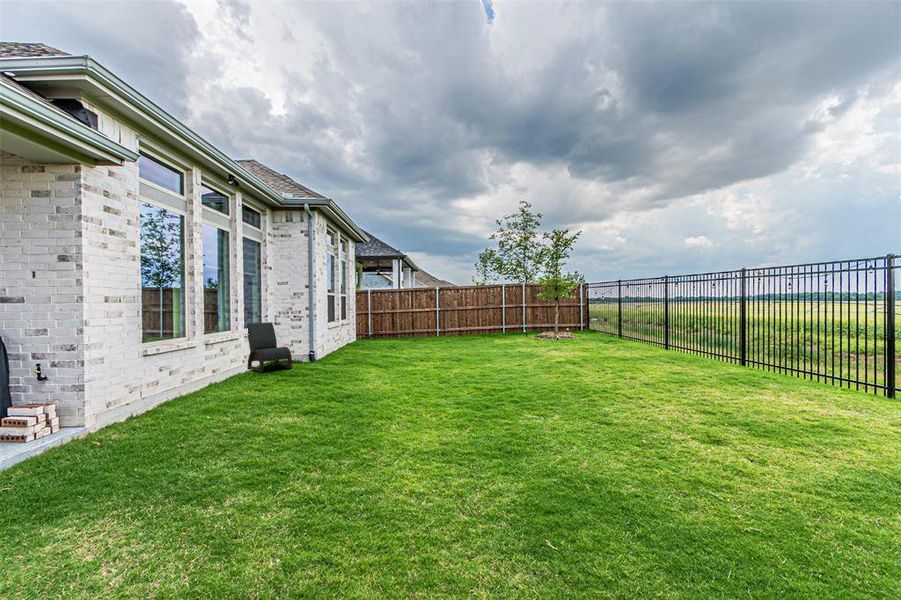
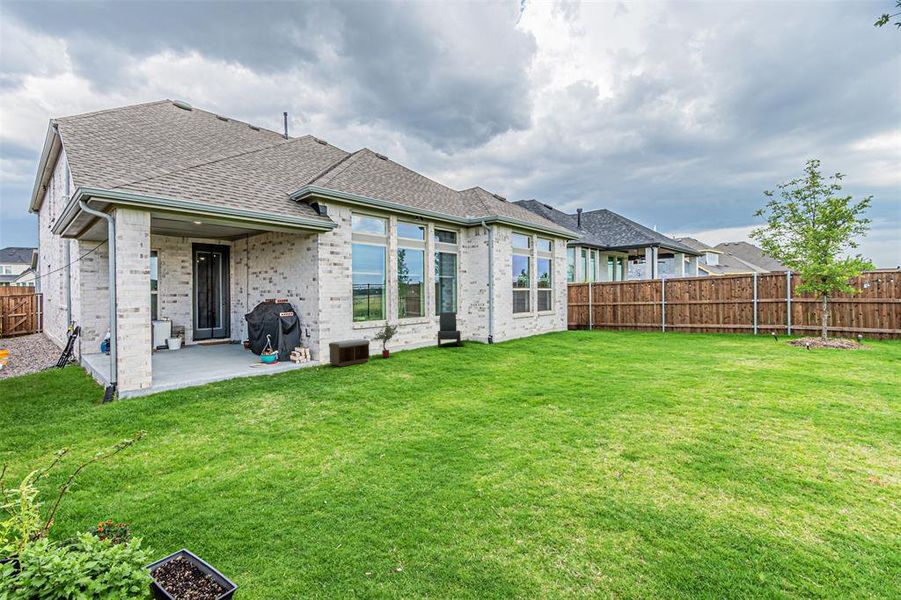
potted tree: none [178,337,221,399] -> present [374,321,398,358]
bench: none [103,372,186,429] -> present [329,339,370,366]

